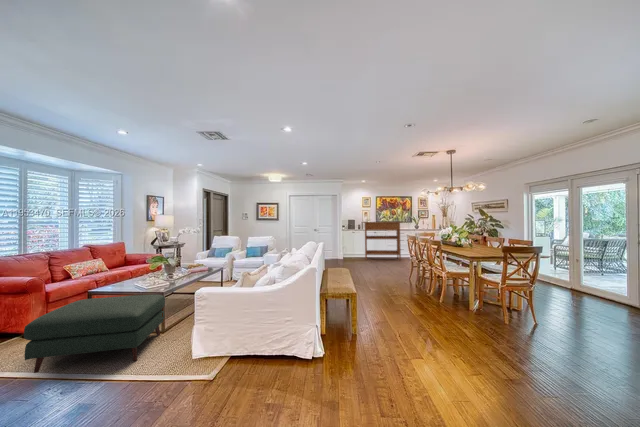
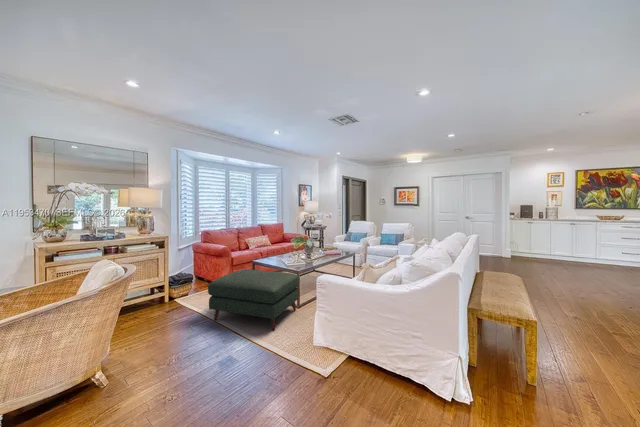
console table: present [364,222,401,260] -> none [547,209,630,270]

